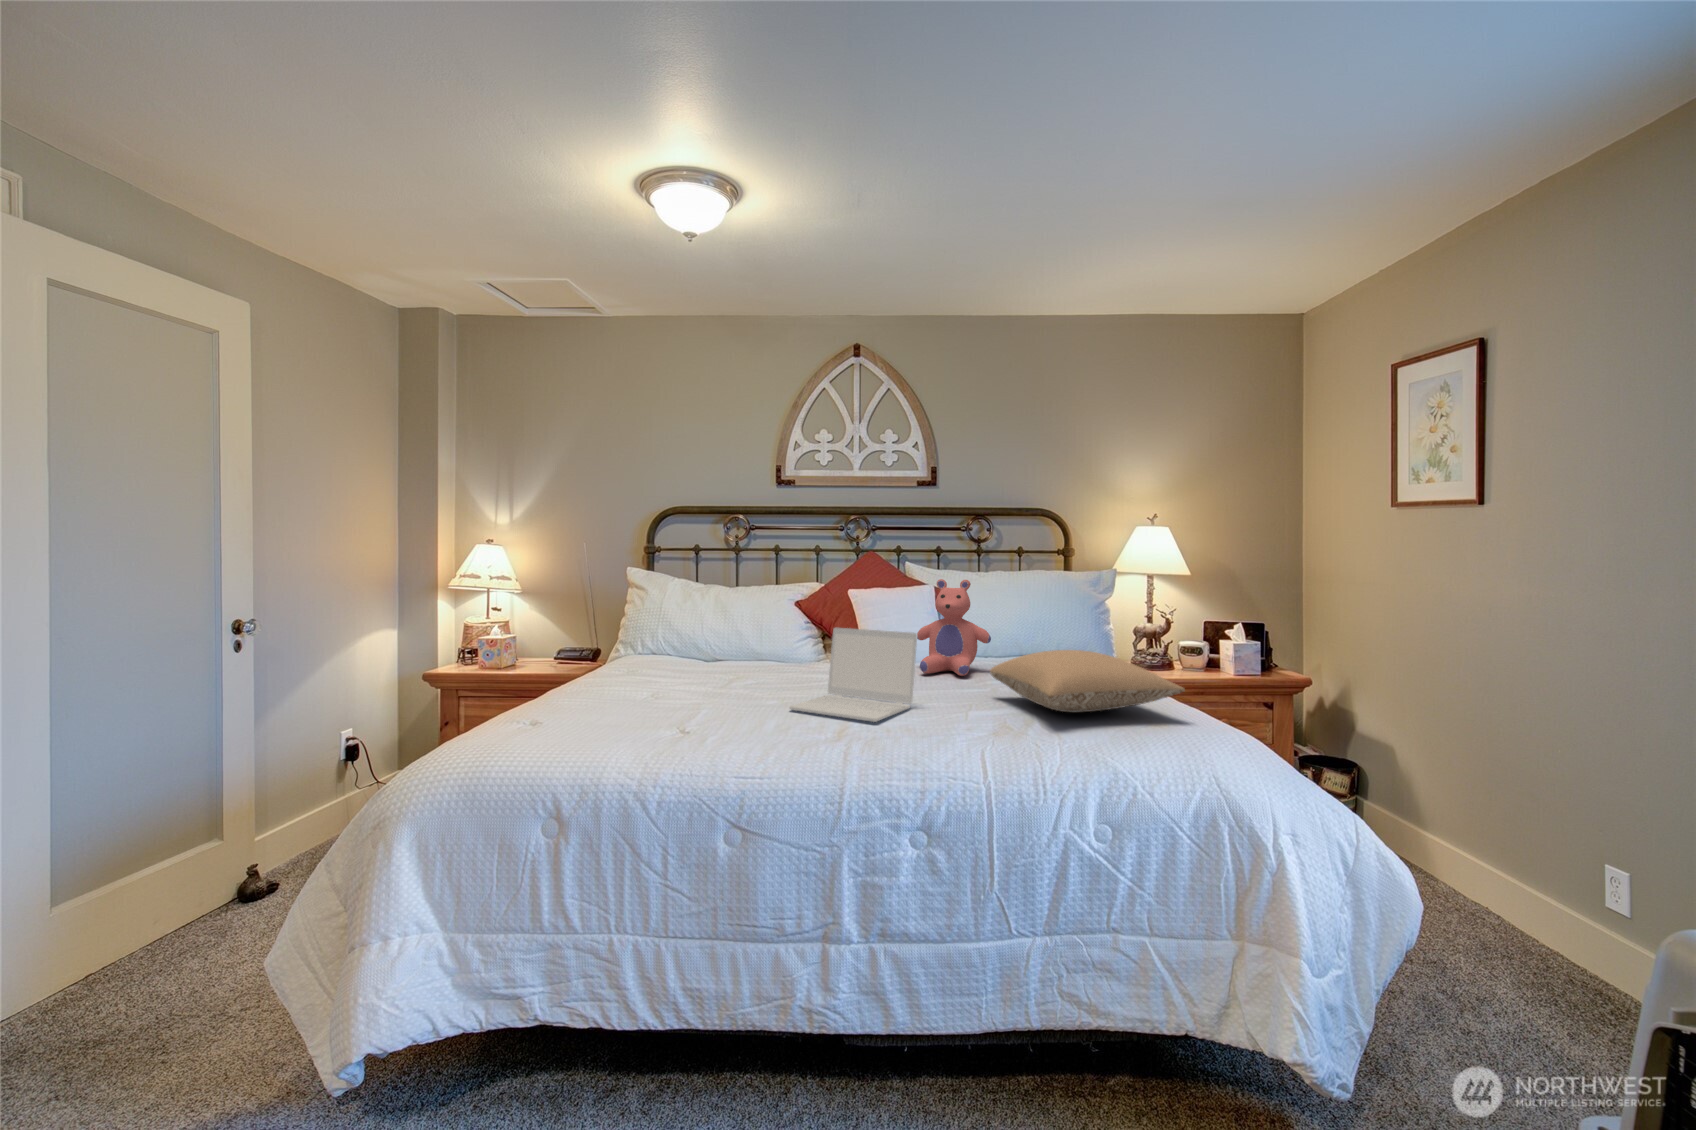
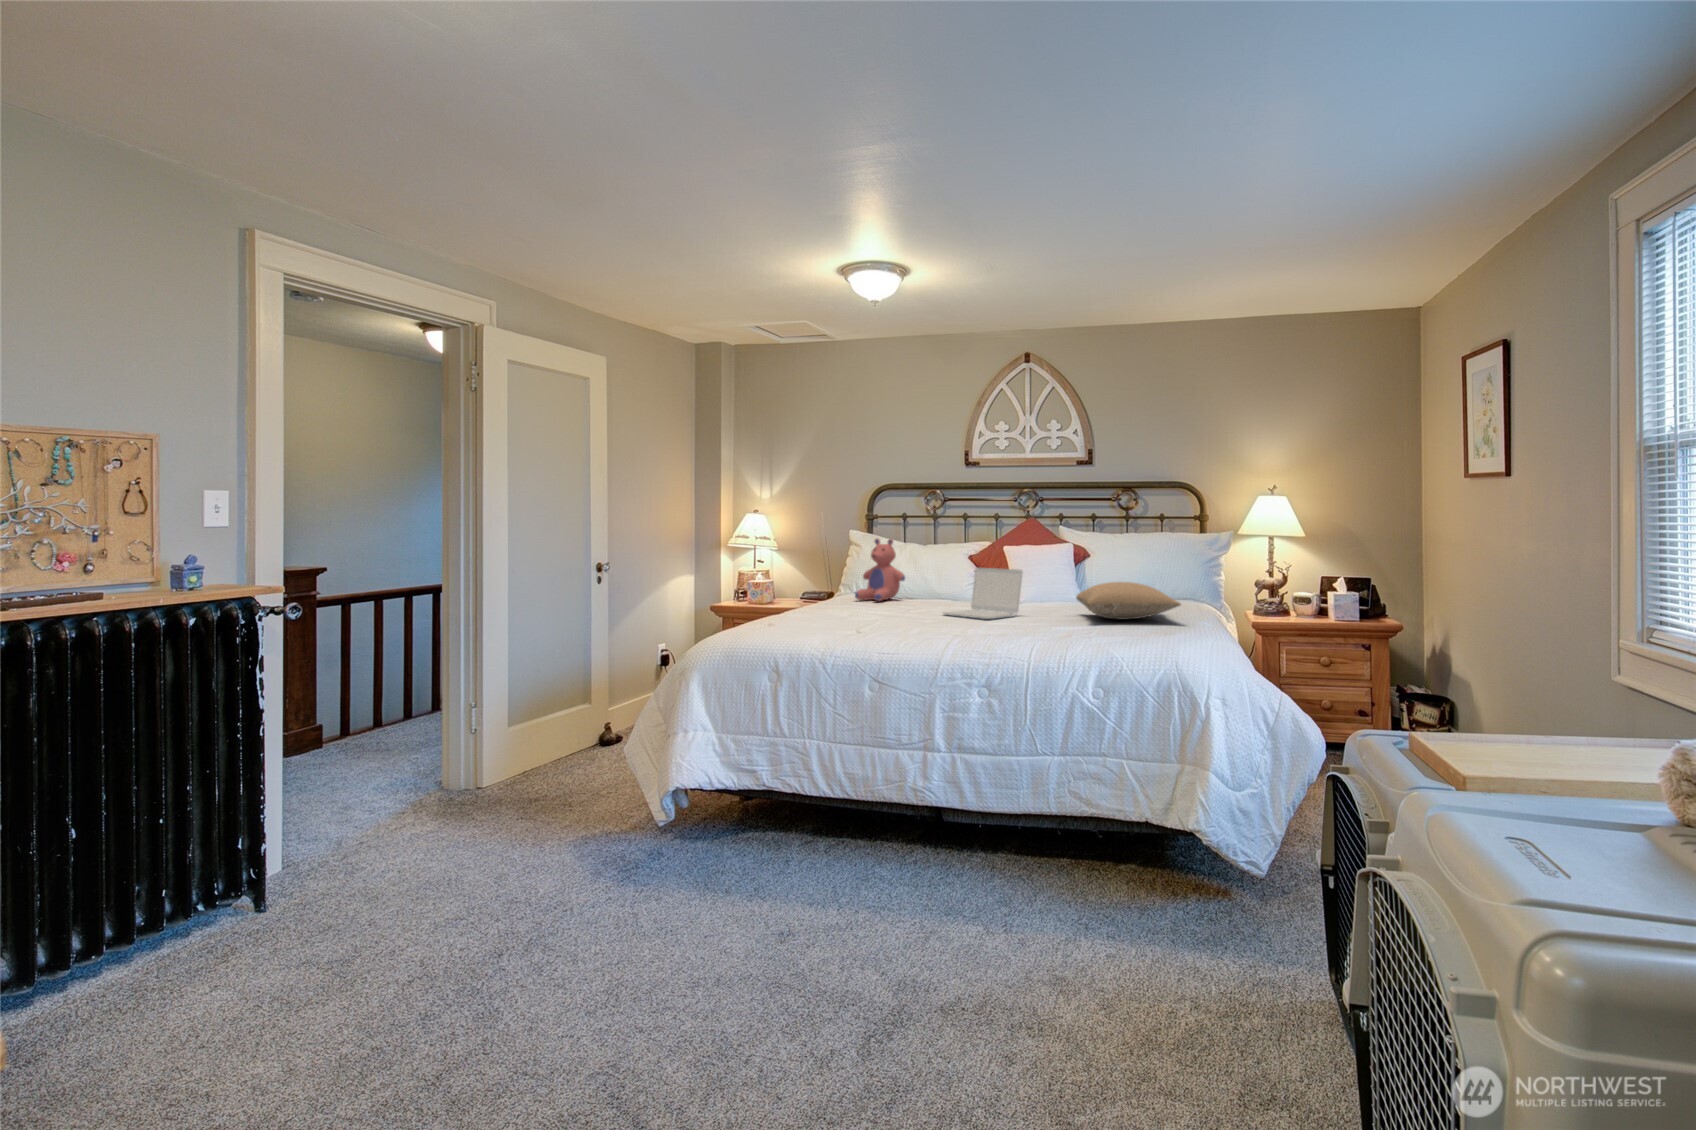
teddy bear: present [917,579,991,676] -> present [855,538,905,601]

